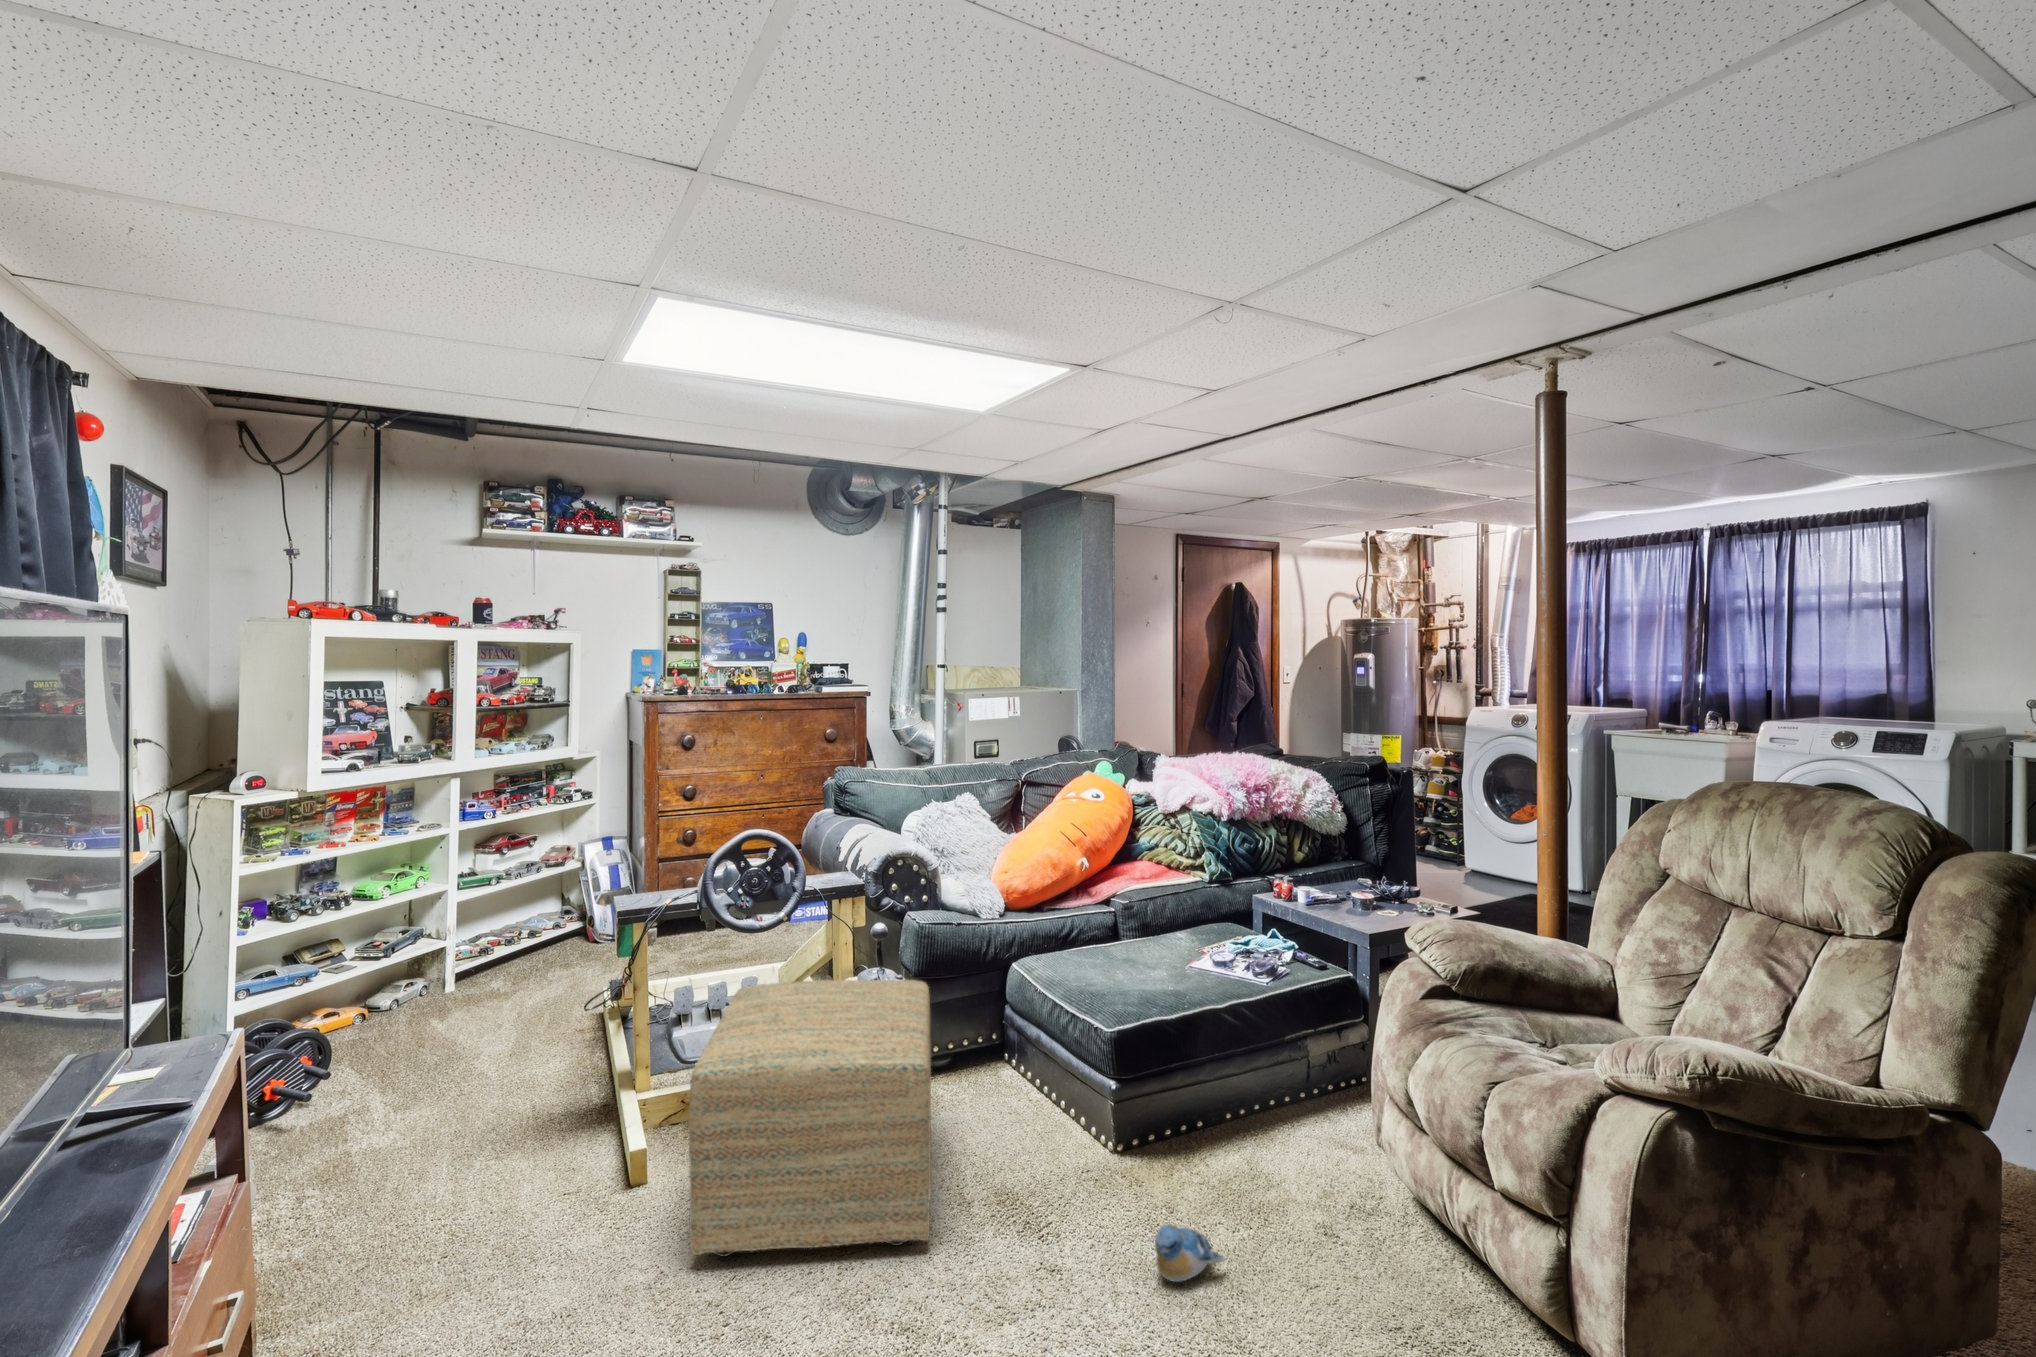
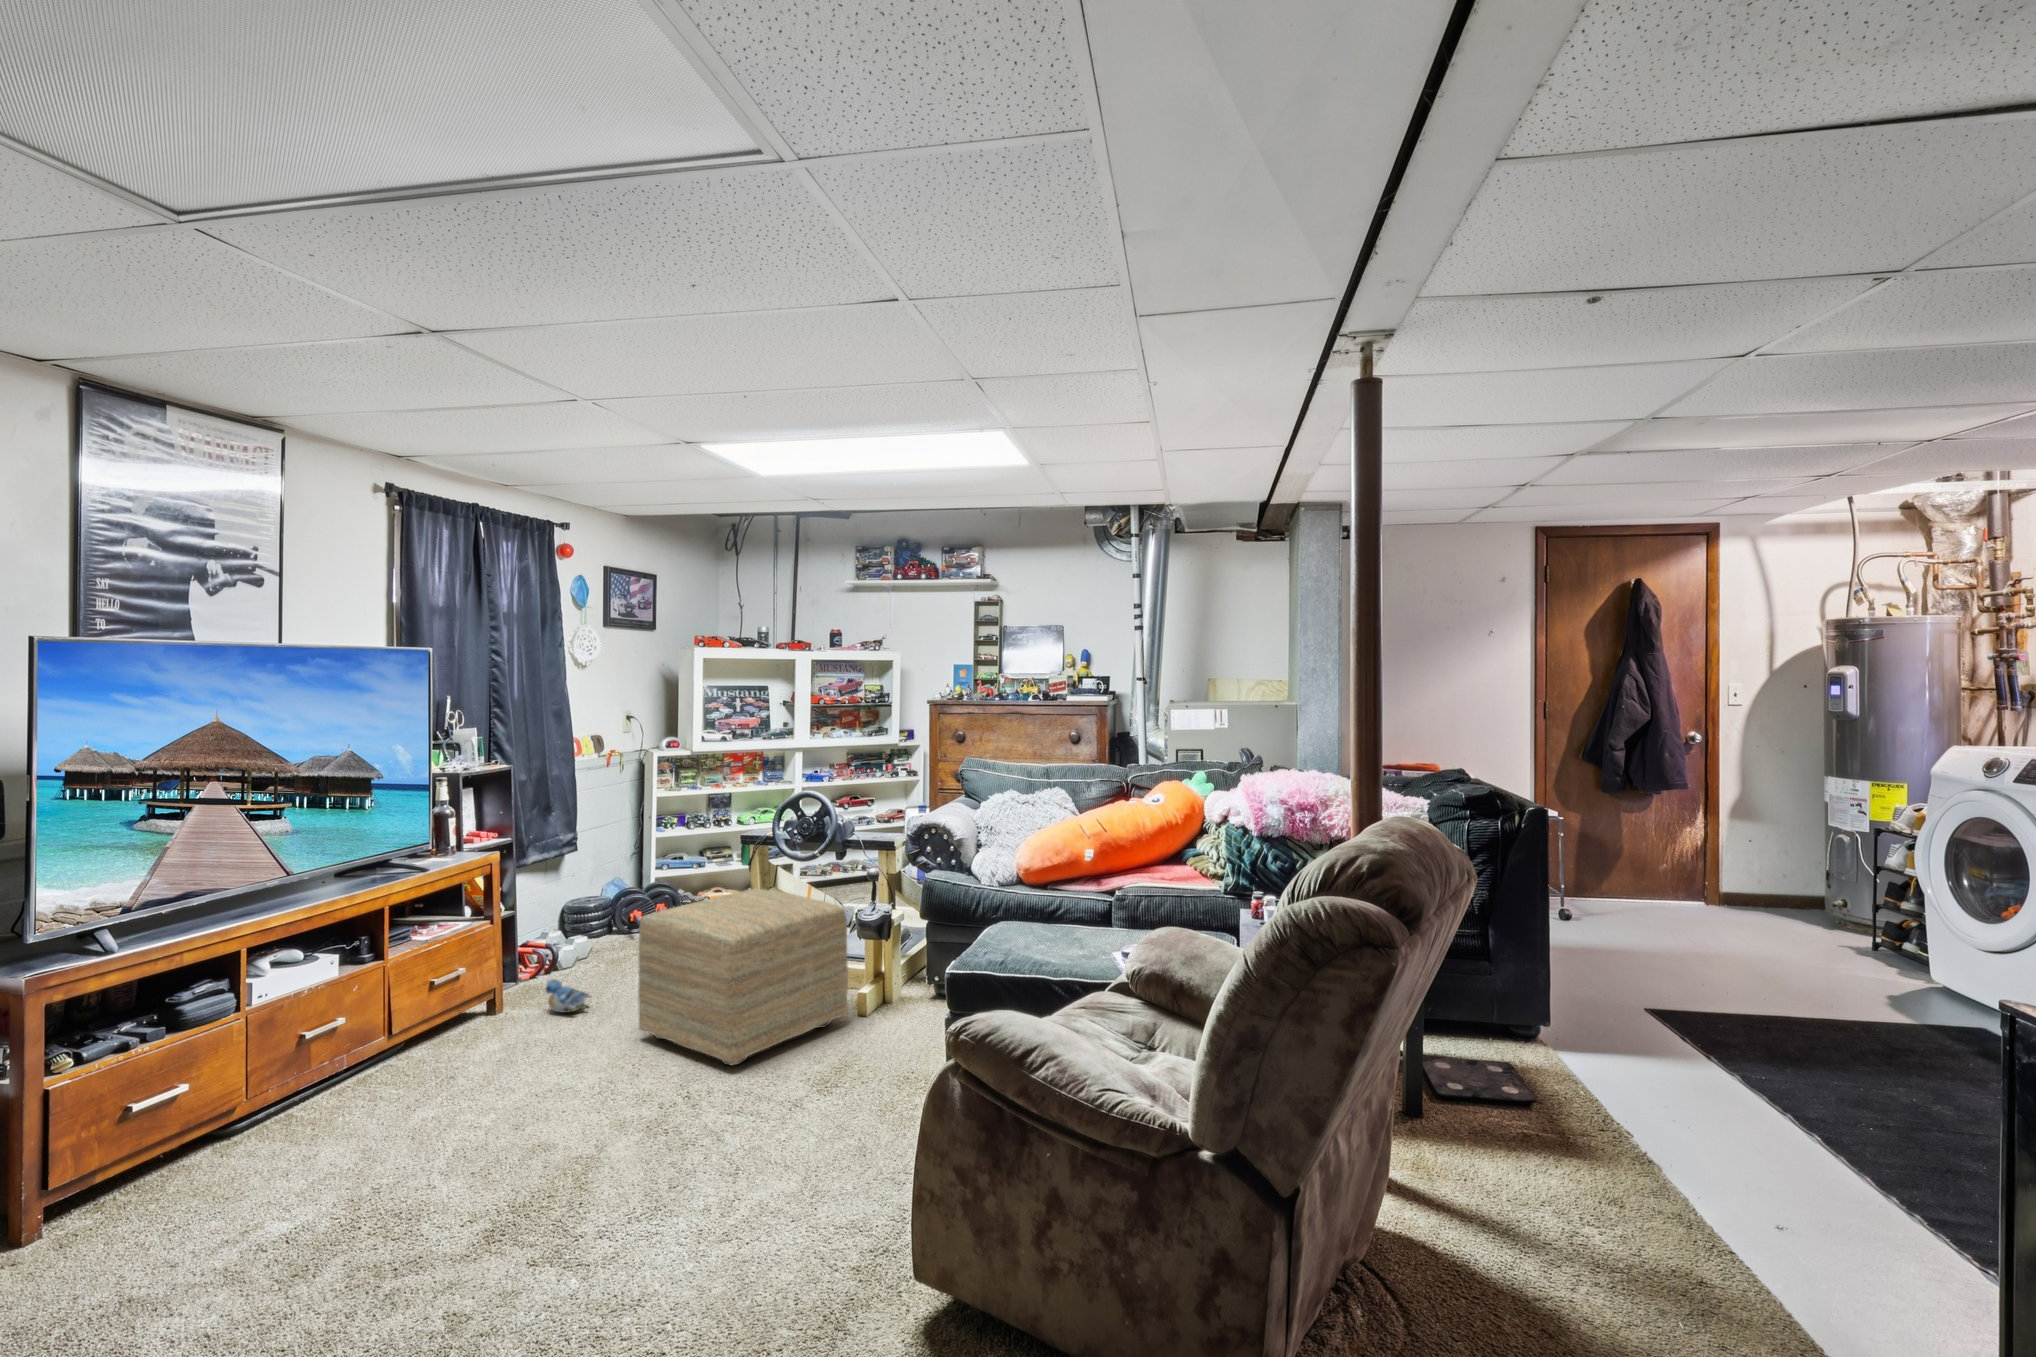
plush toy: present [1155,1224,1225,1282] -> present [545,979,591,1013]

